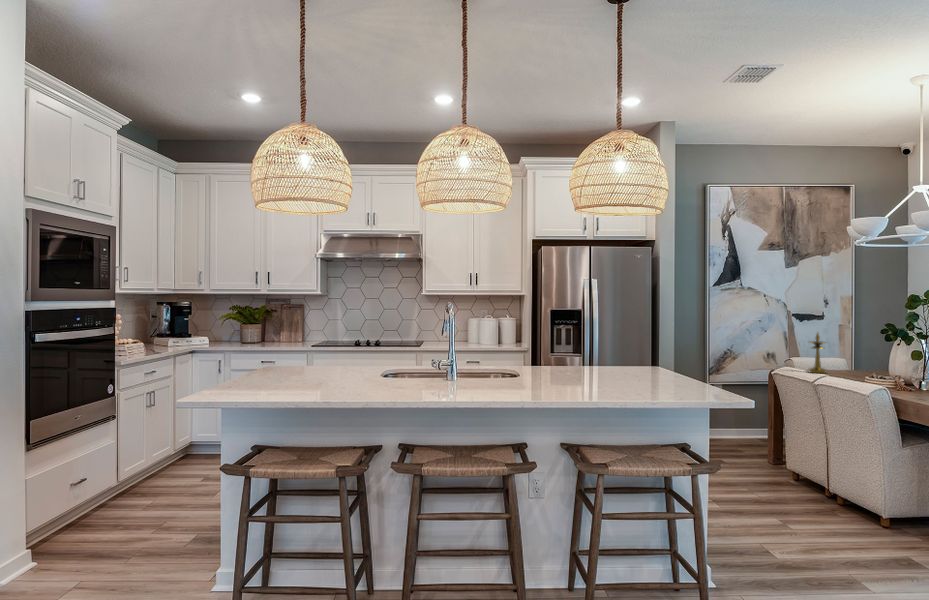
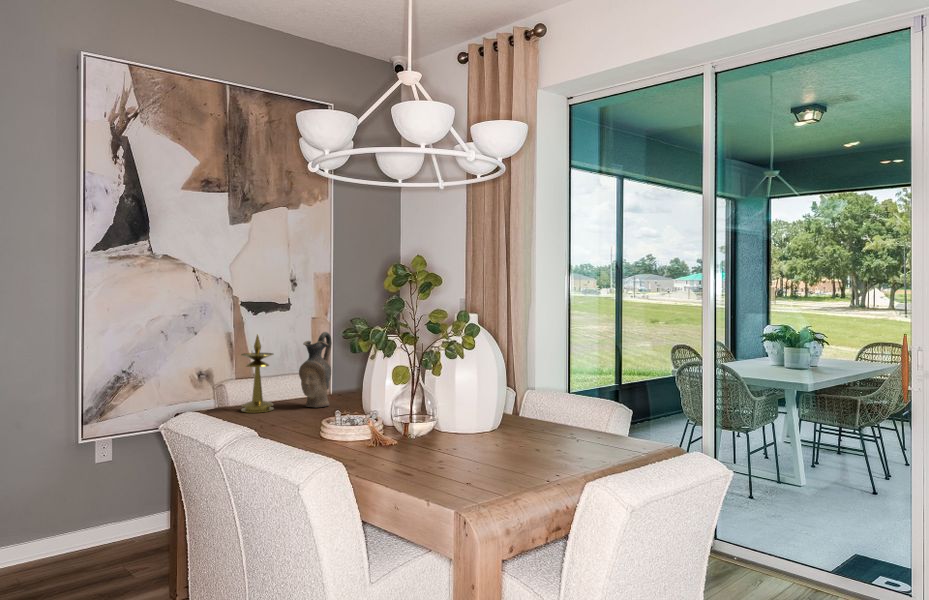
ceramic pitcher: none [844,331,865,374] -> present [299,332,332,407]

